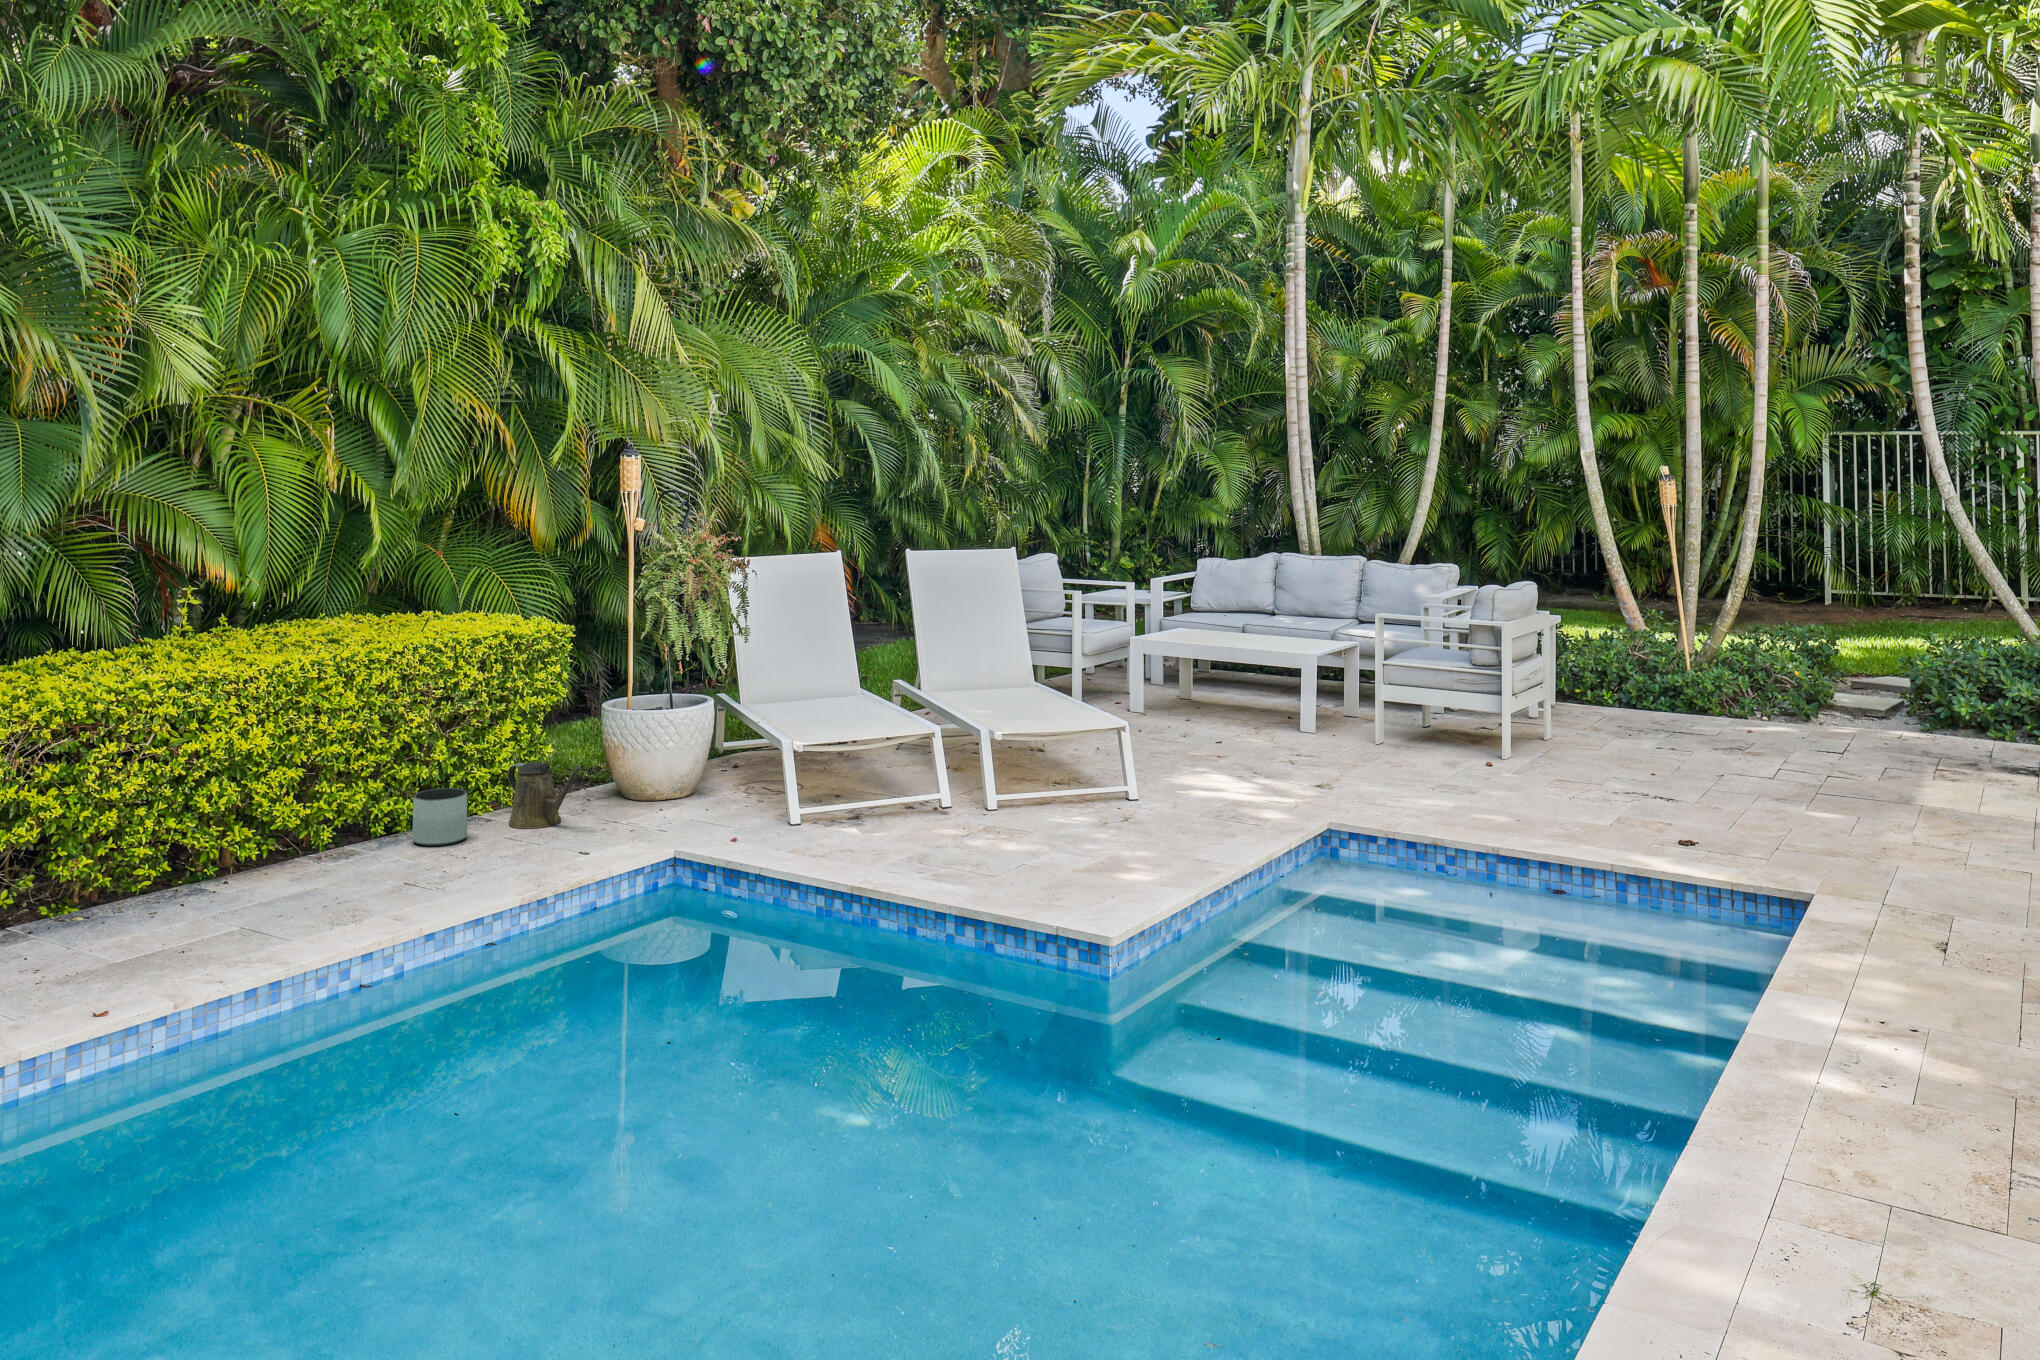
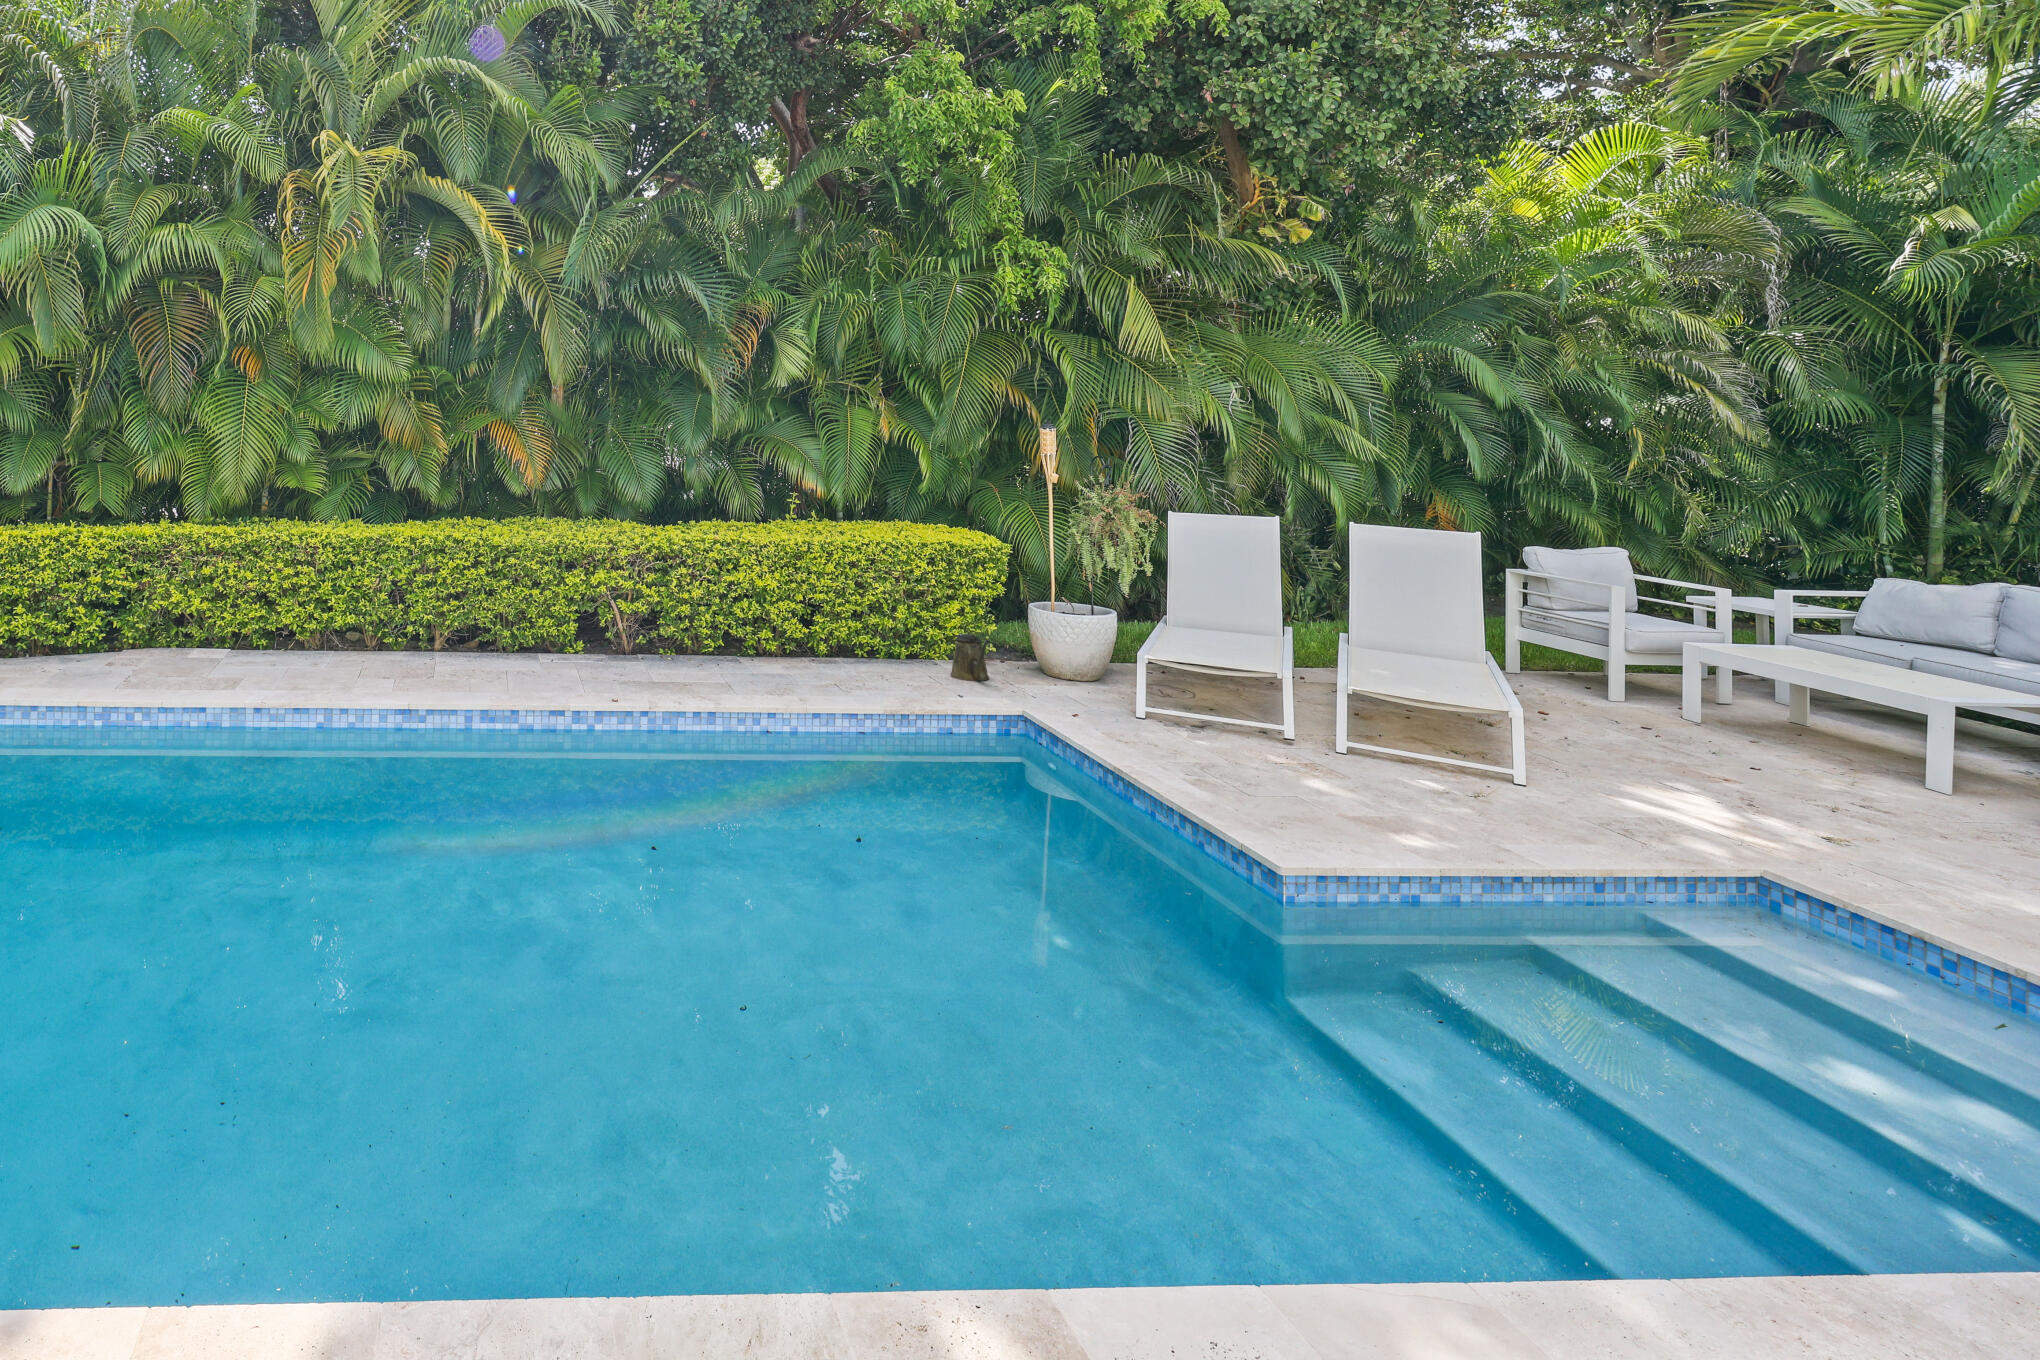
planter: present [412,788,467,846] -> none [878,637,914,675]

